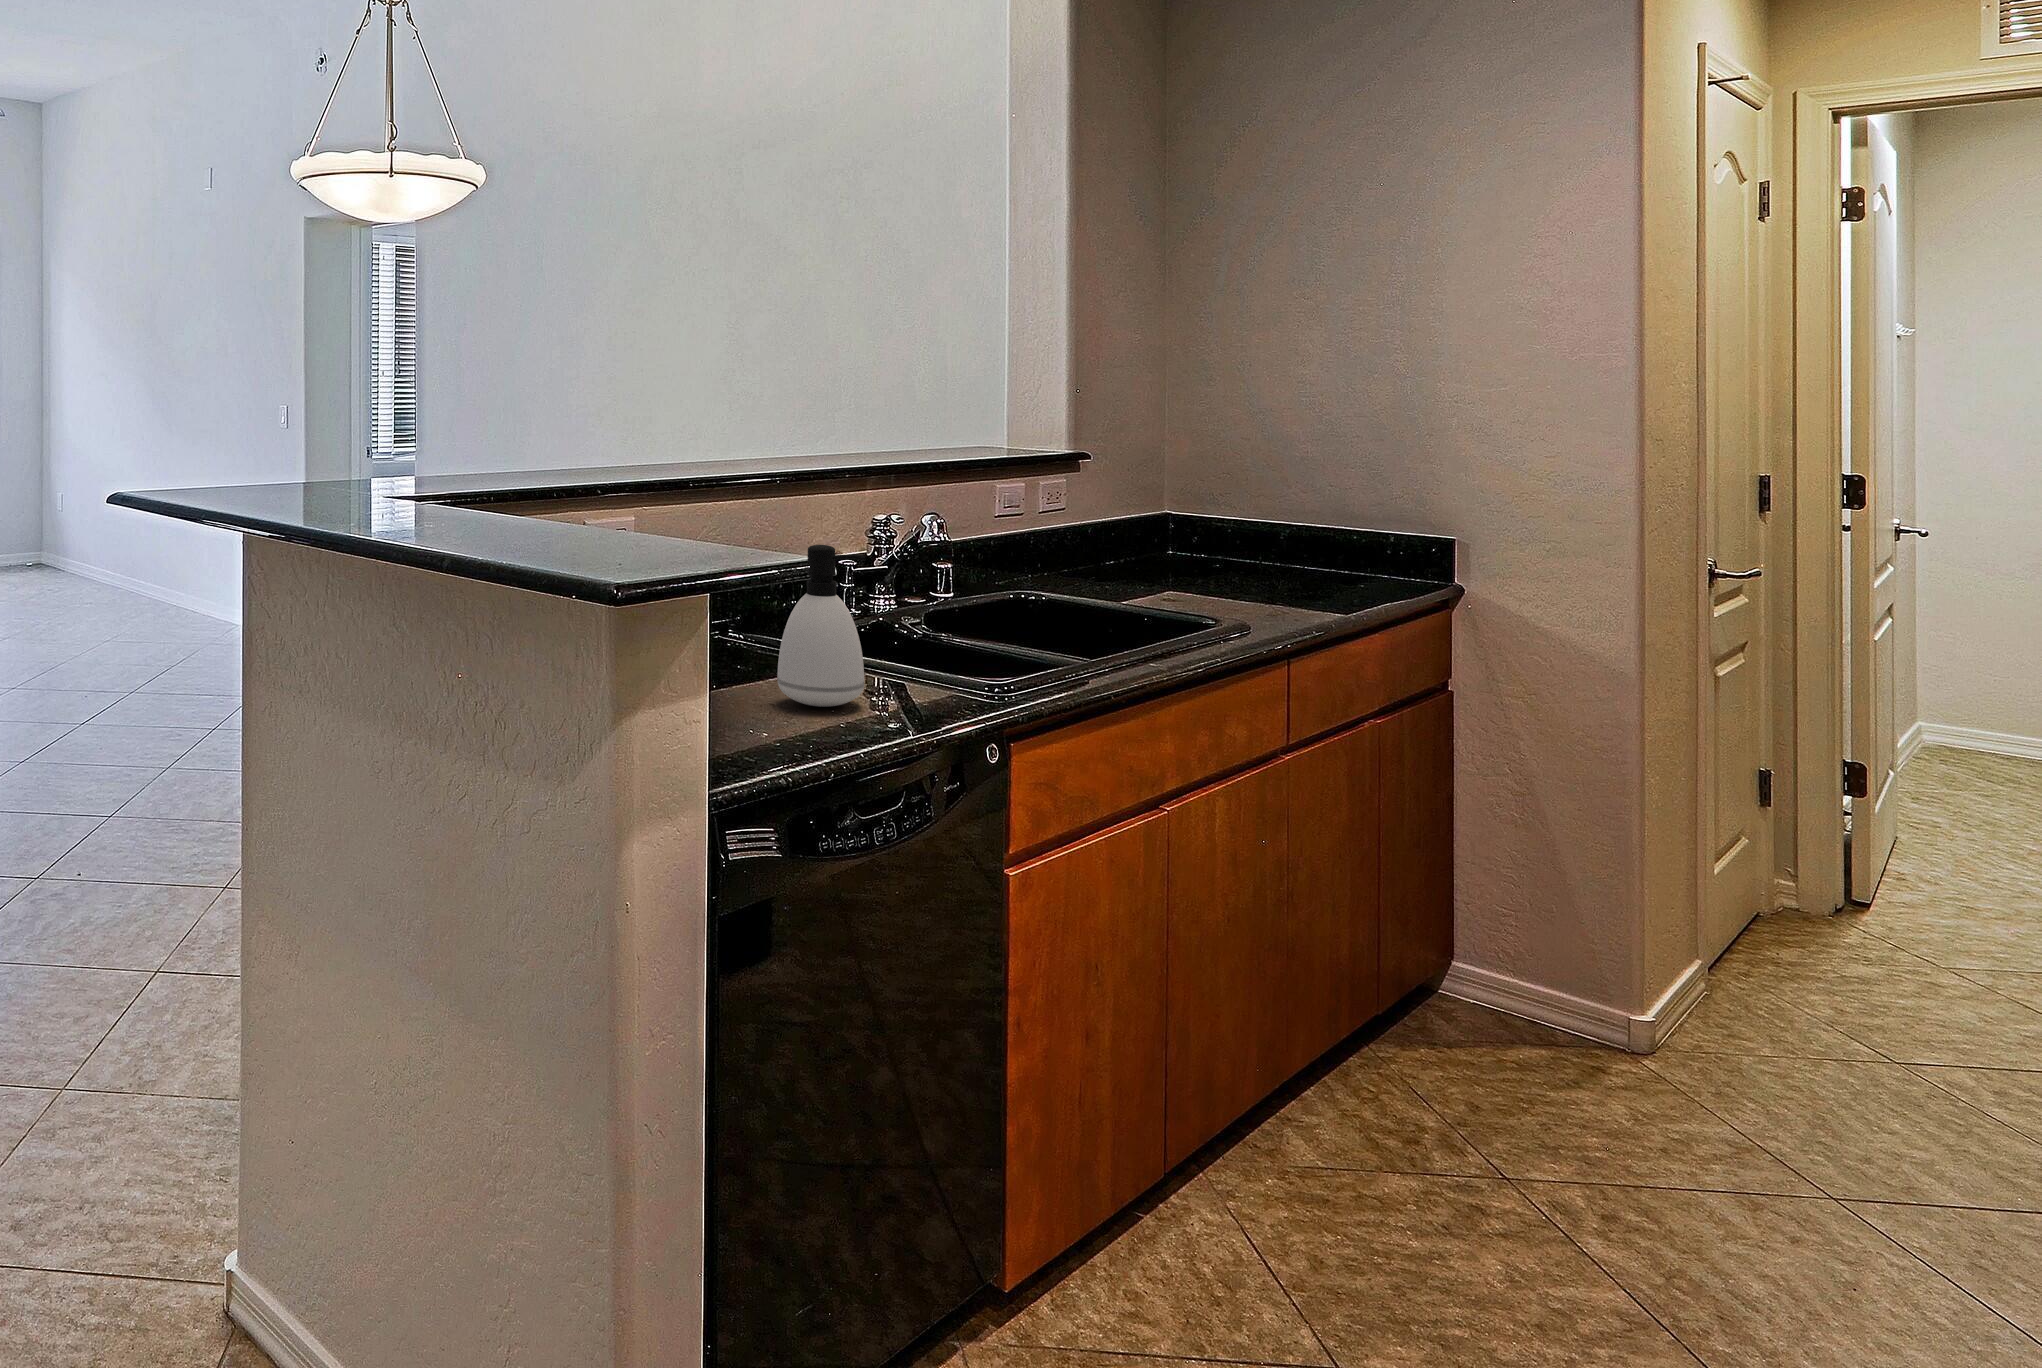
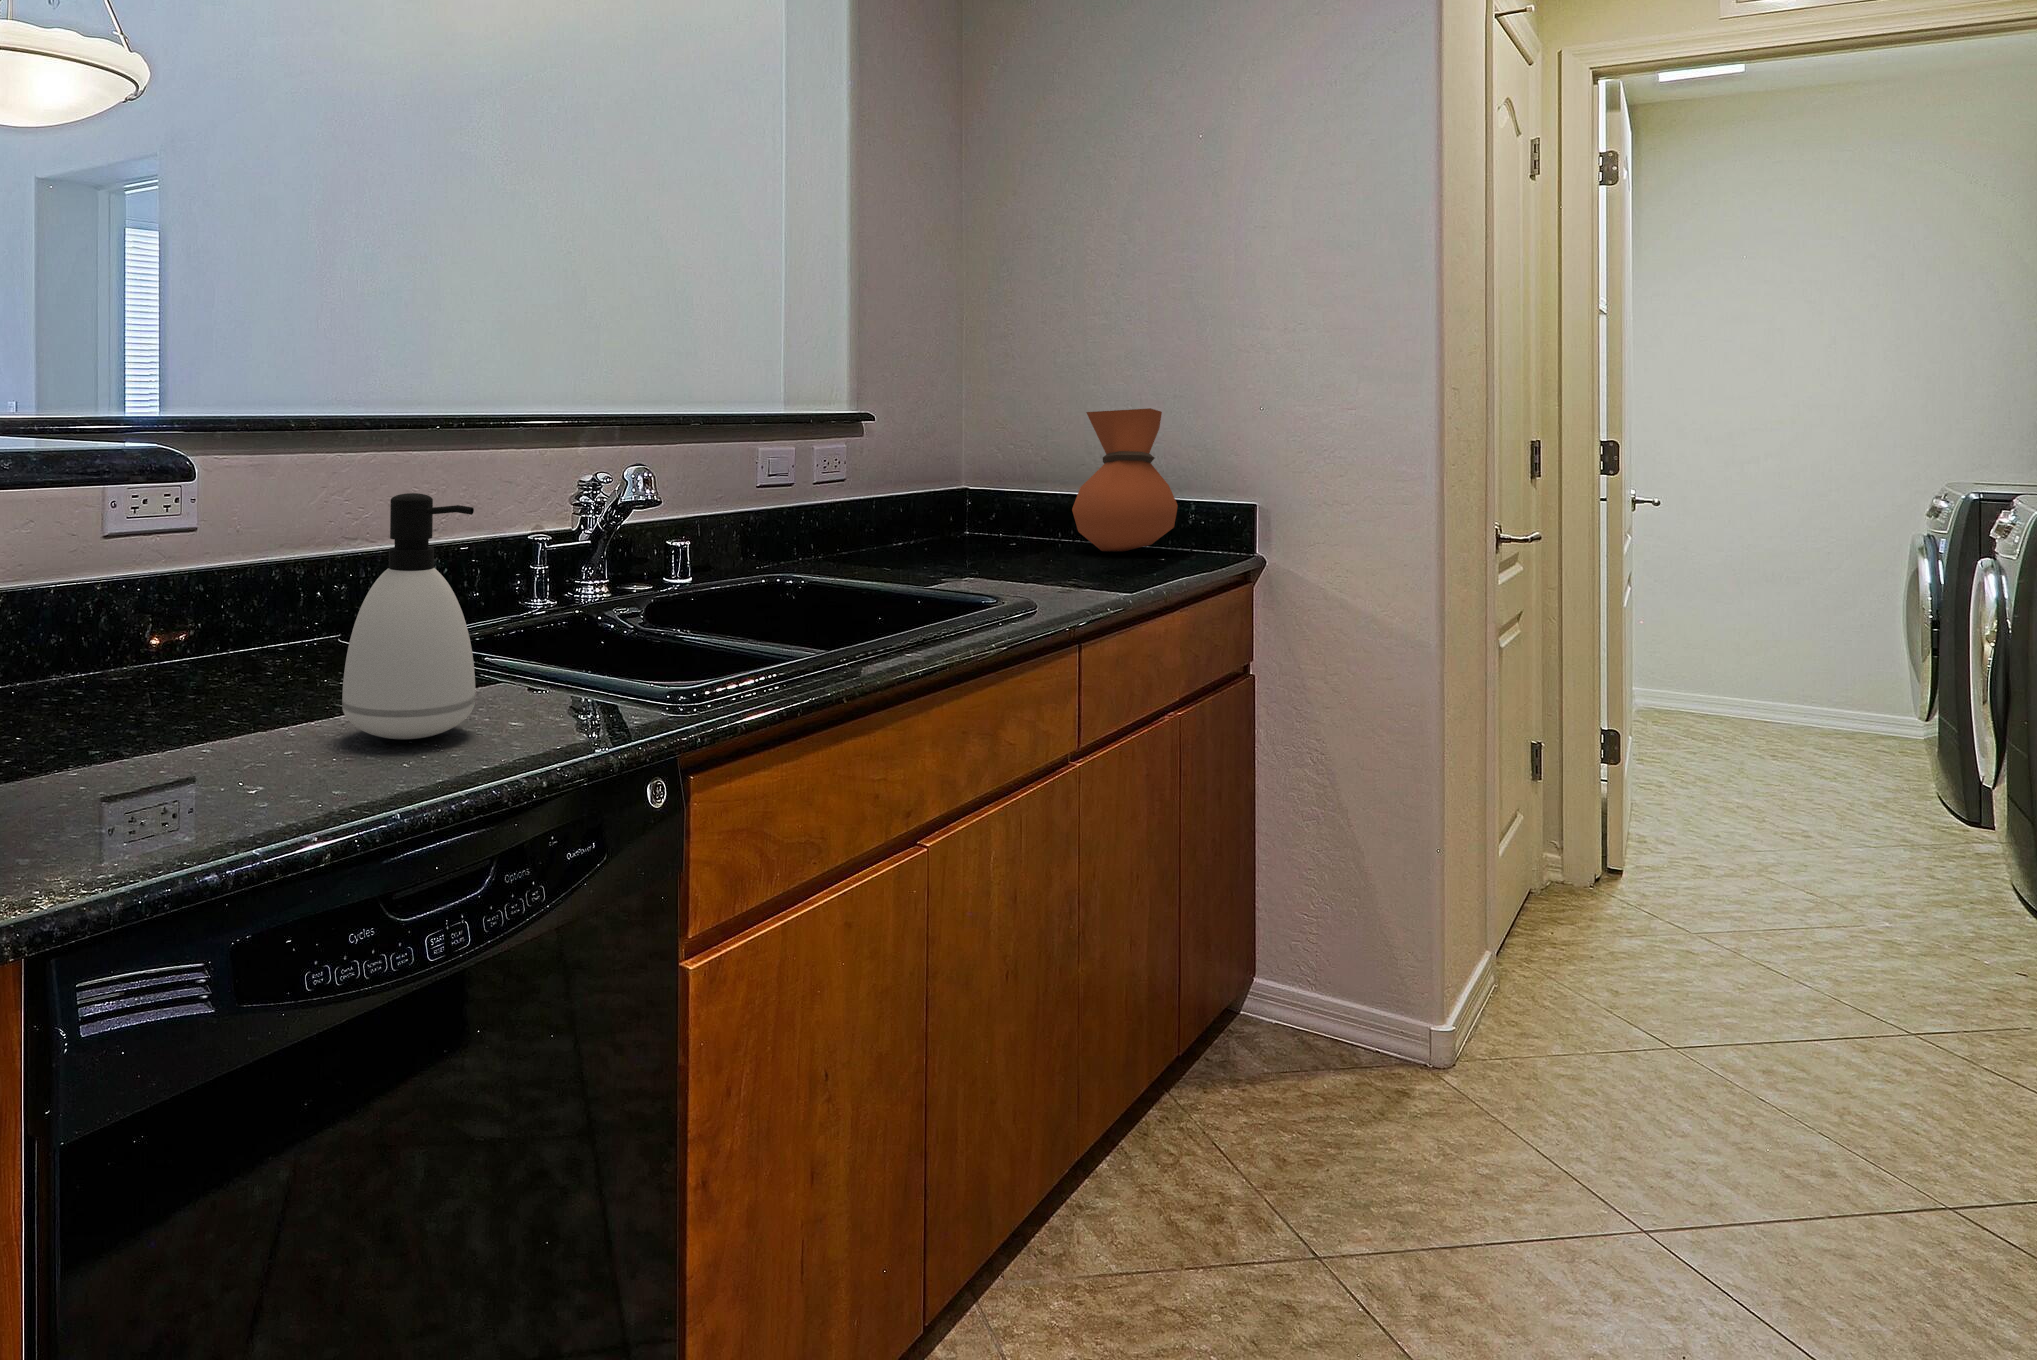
vase: none [1279,457,1381,580] -> present [1072,408,1178,551]

